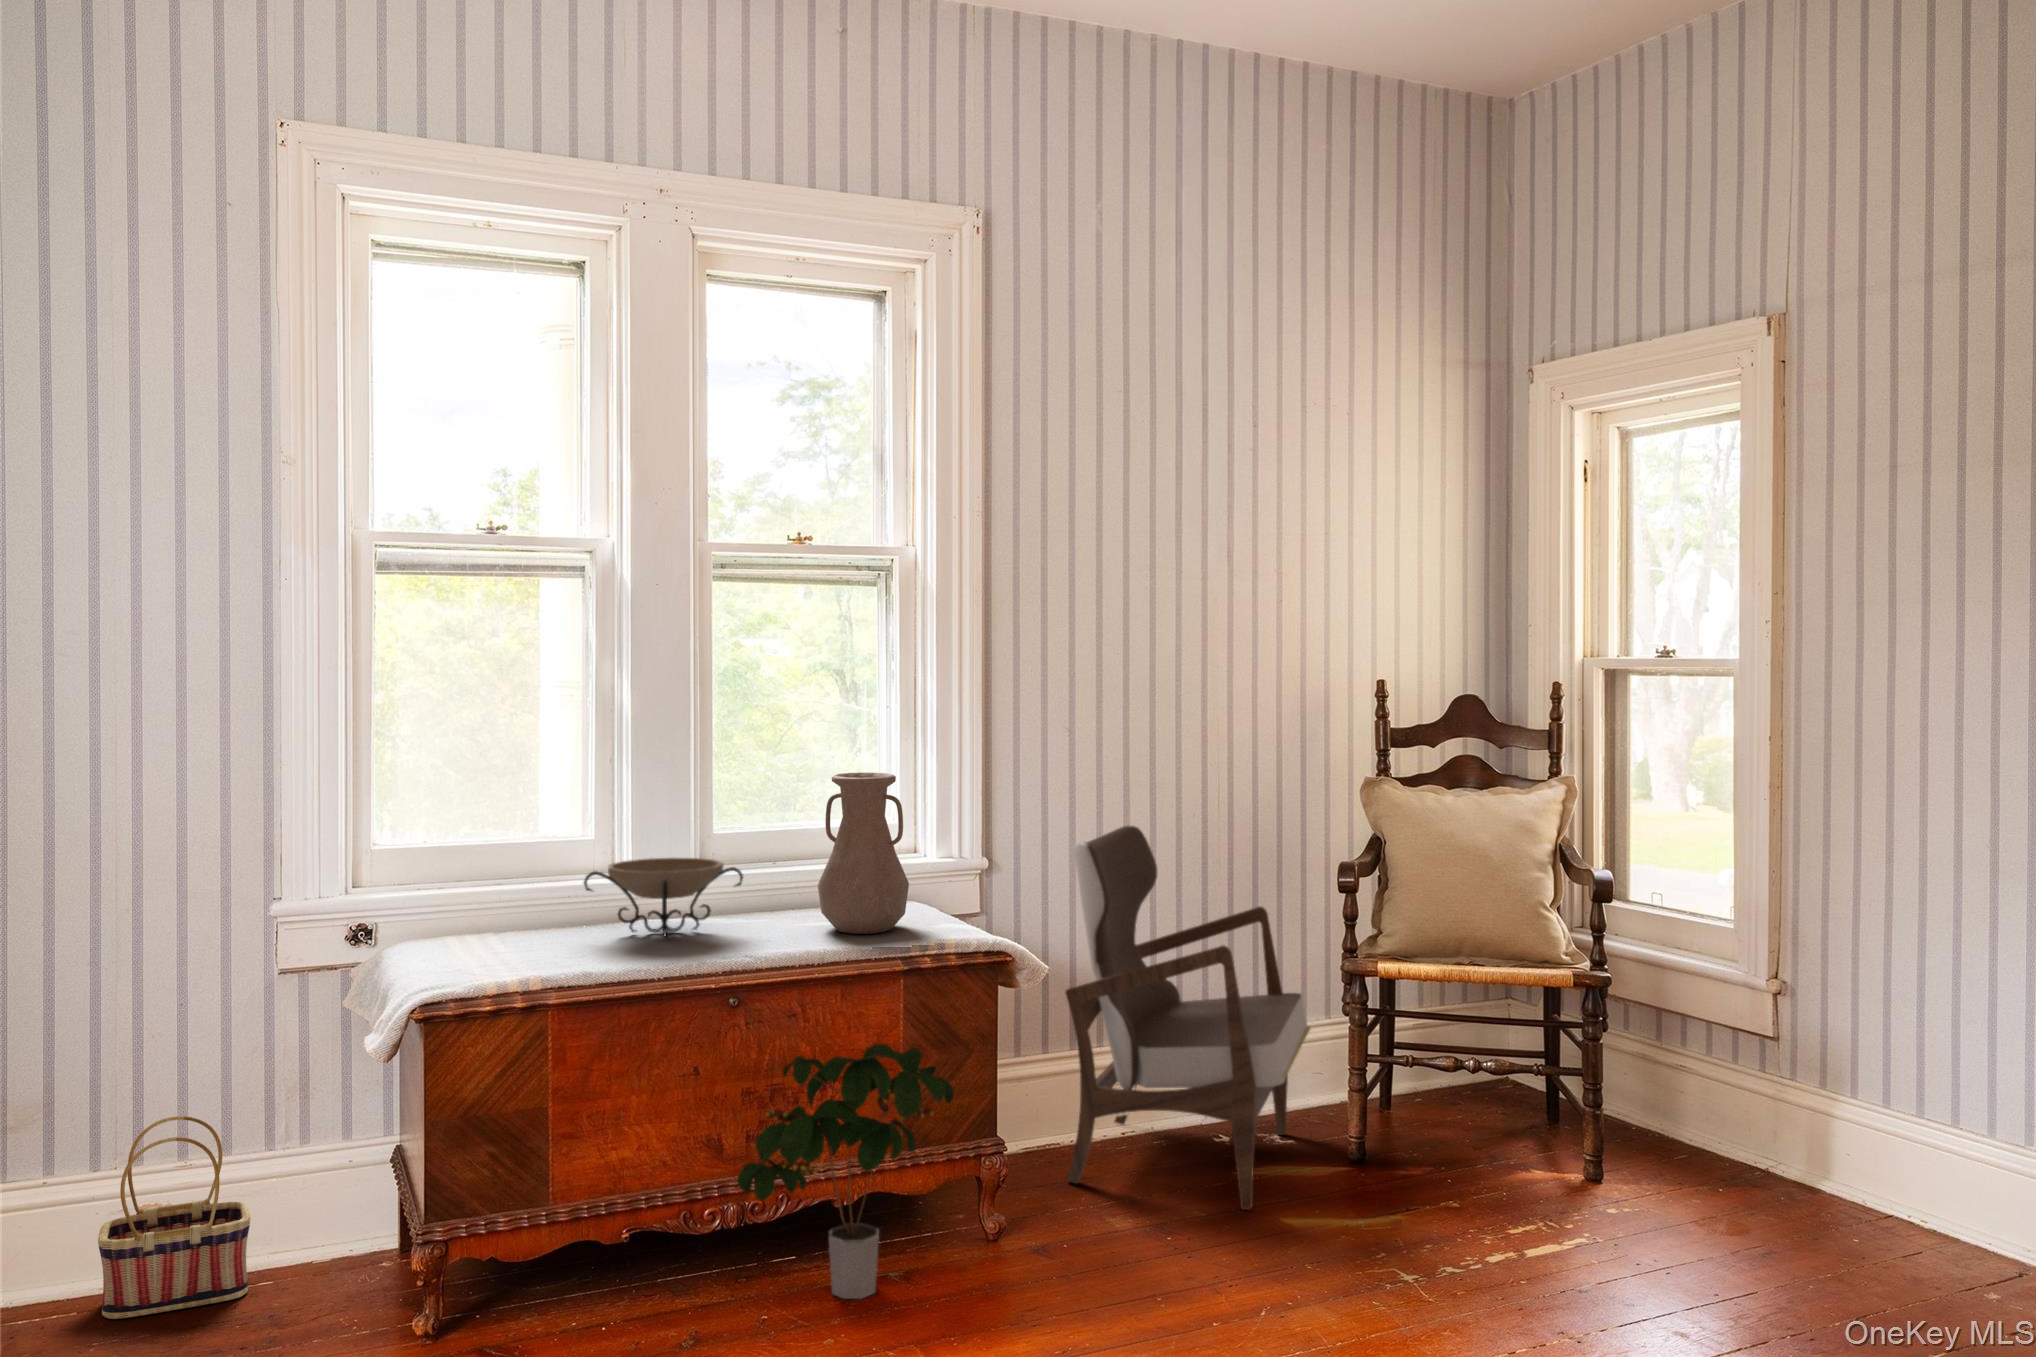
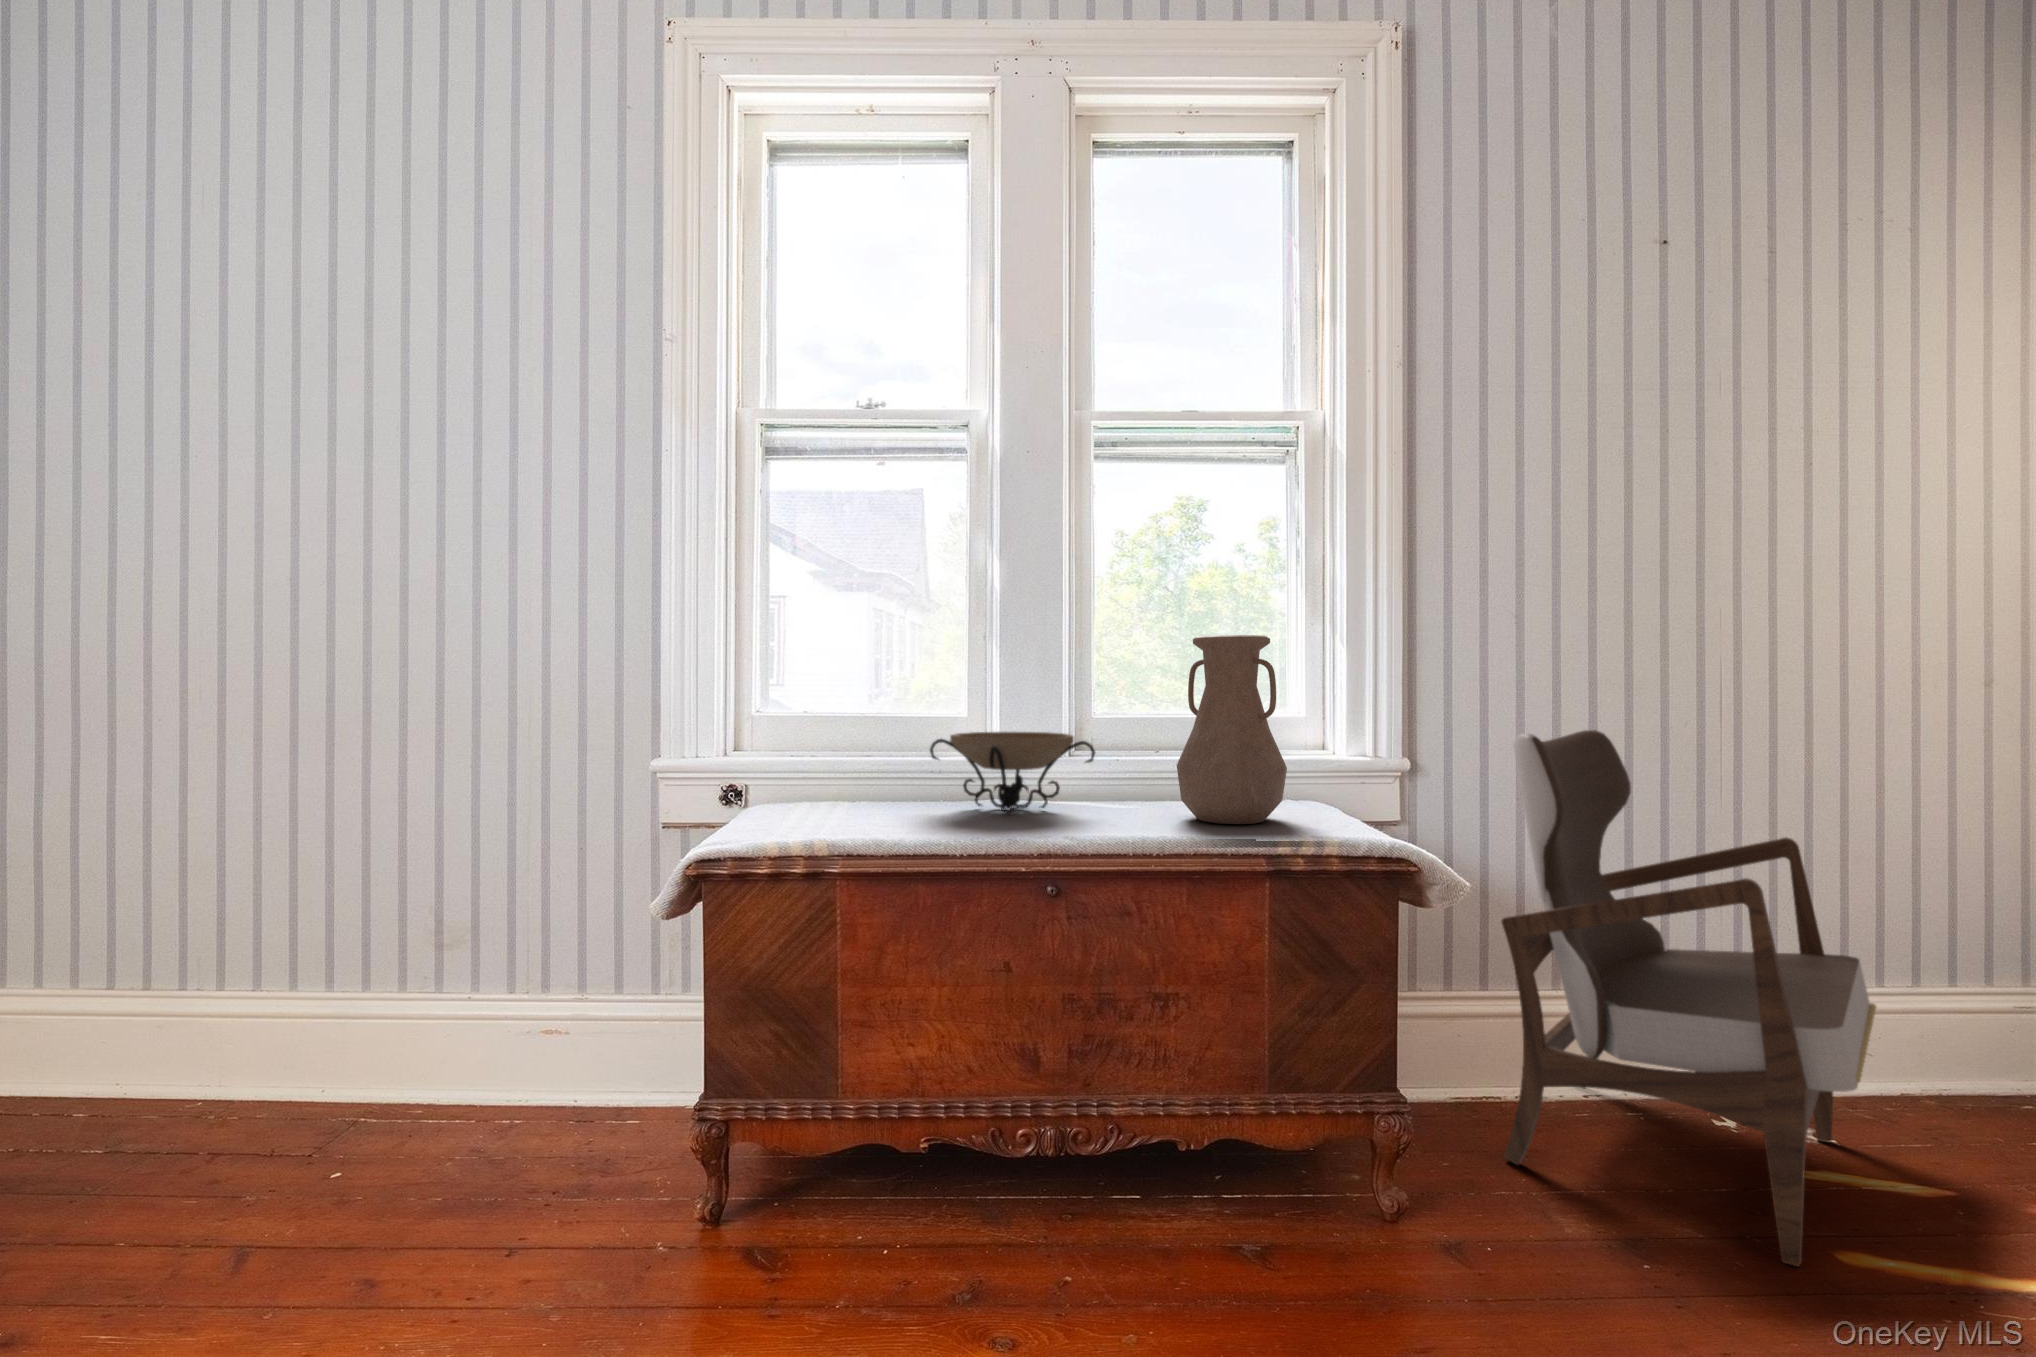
potted plant: present [737,1044,954,1299] -> none [1038,960,1330,1295]
basket: present [98,1116,251,1319] -> none [489,948,630,1134]

